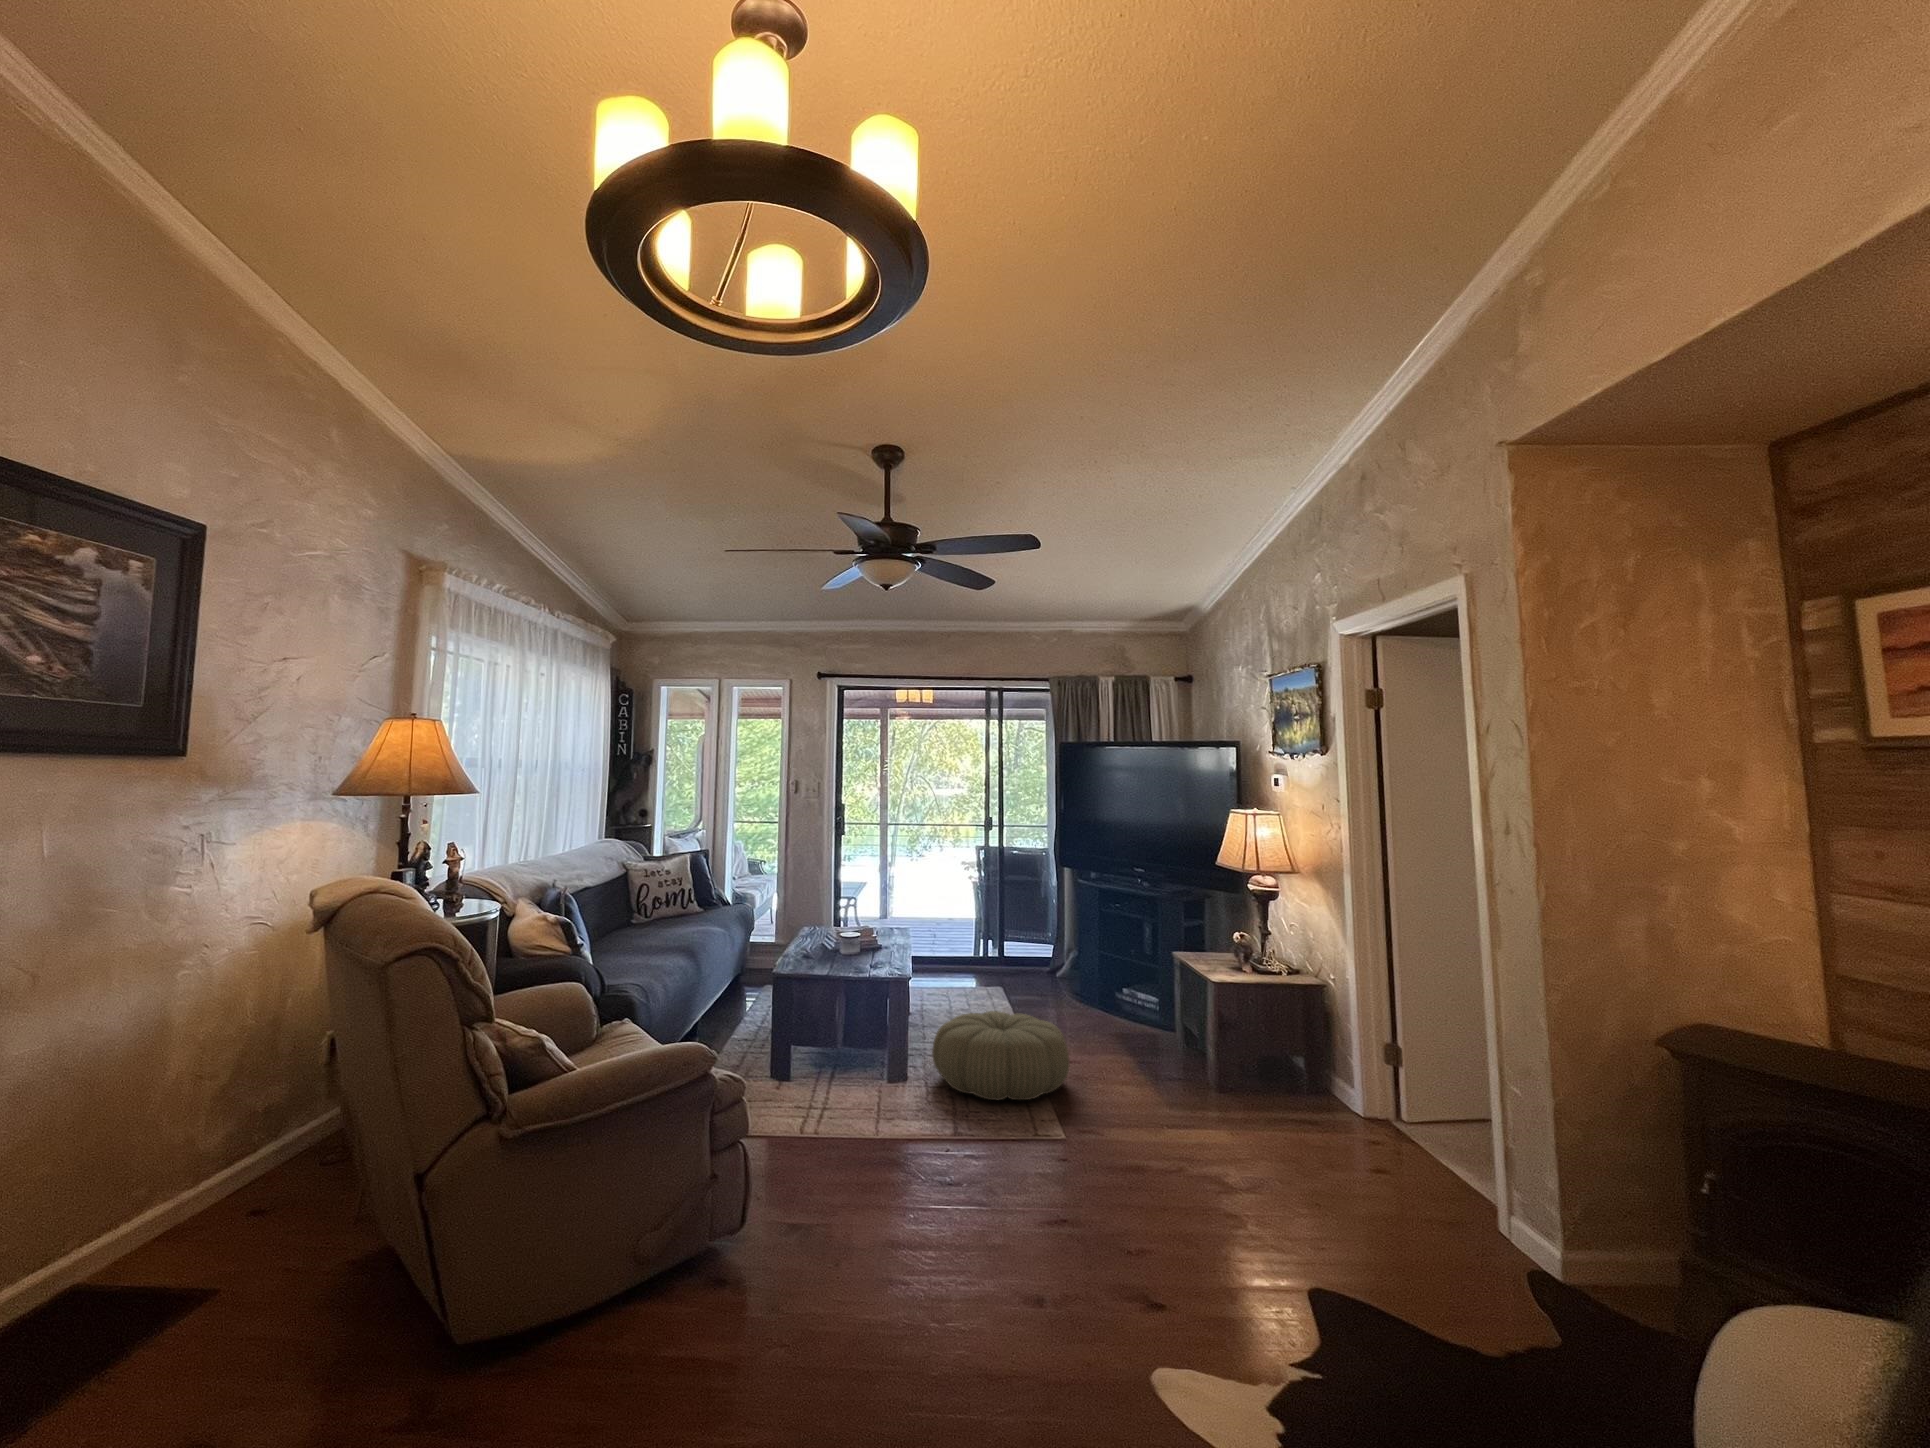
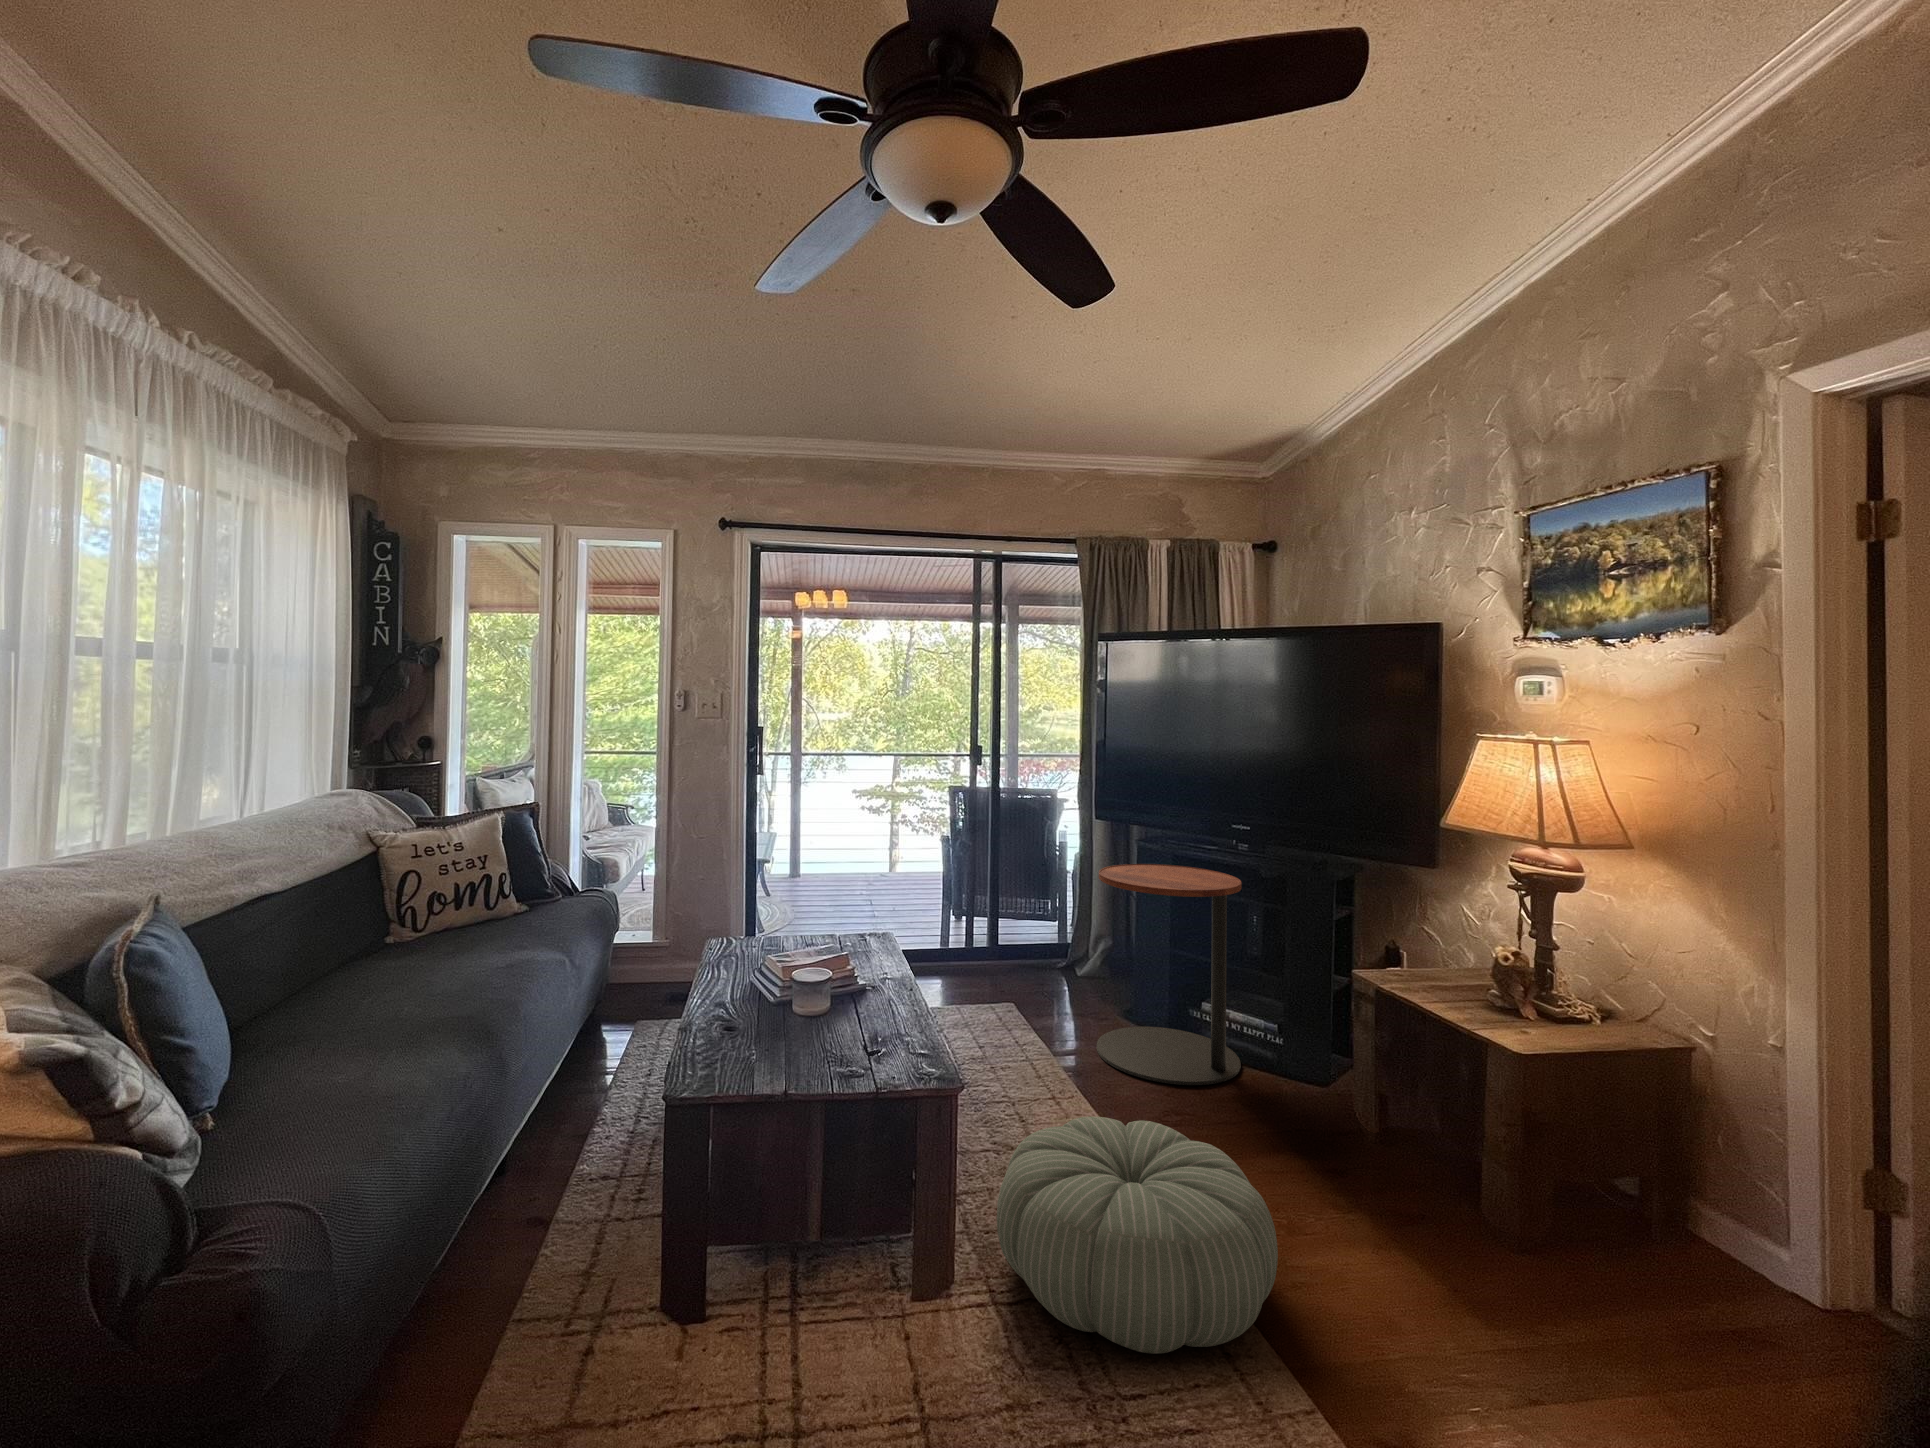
side table: none [1043,893,1133,1026] -> present [1097,864,1242,1085]

